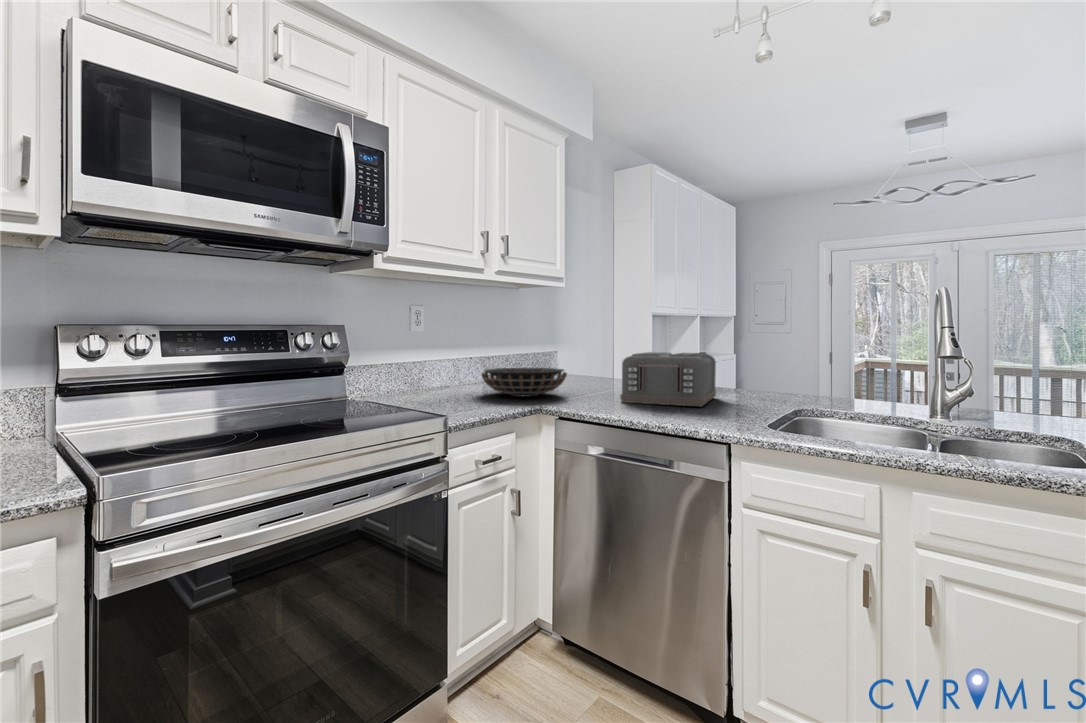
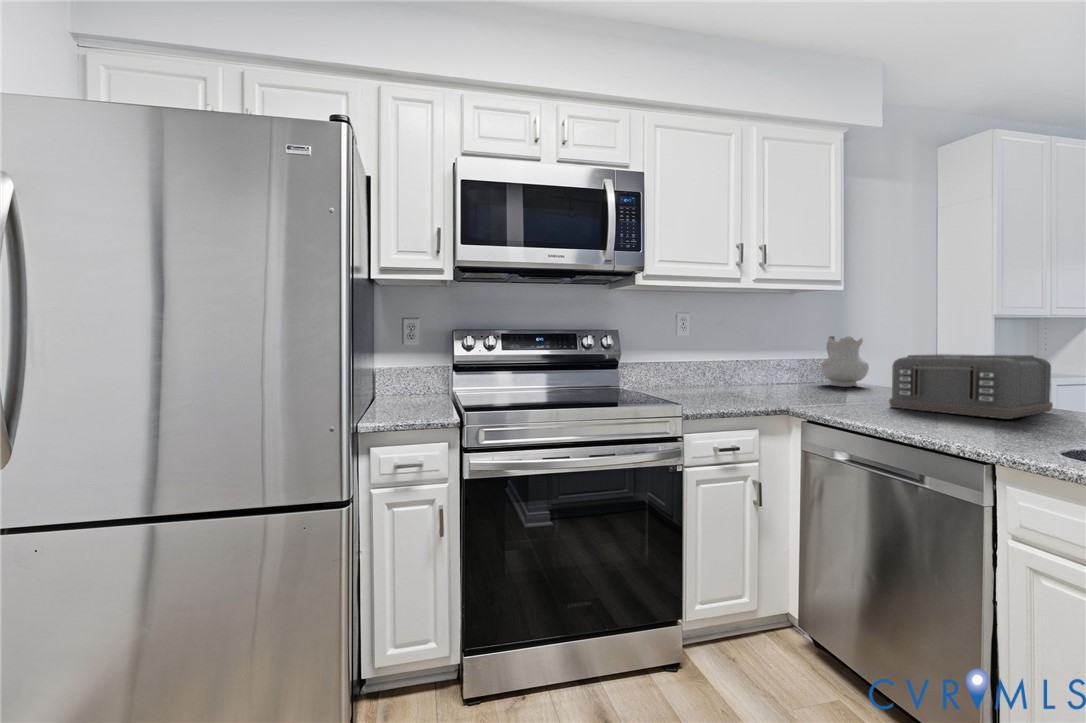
ceramic pitcher: none [550,333,588,383] -> present [821,336,869,387]
decorative bowl: present [481,368,567,396] -> none [733,369,827,395]

